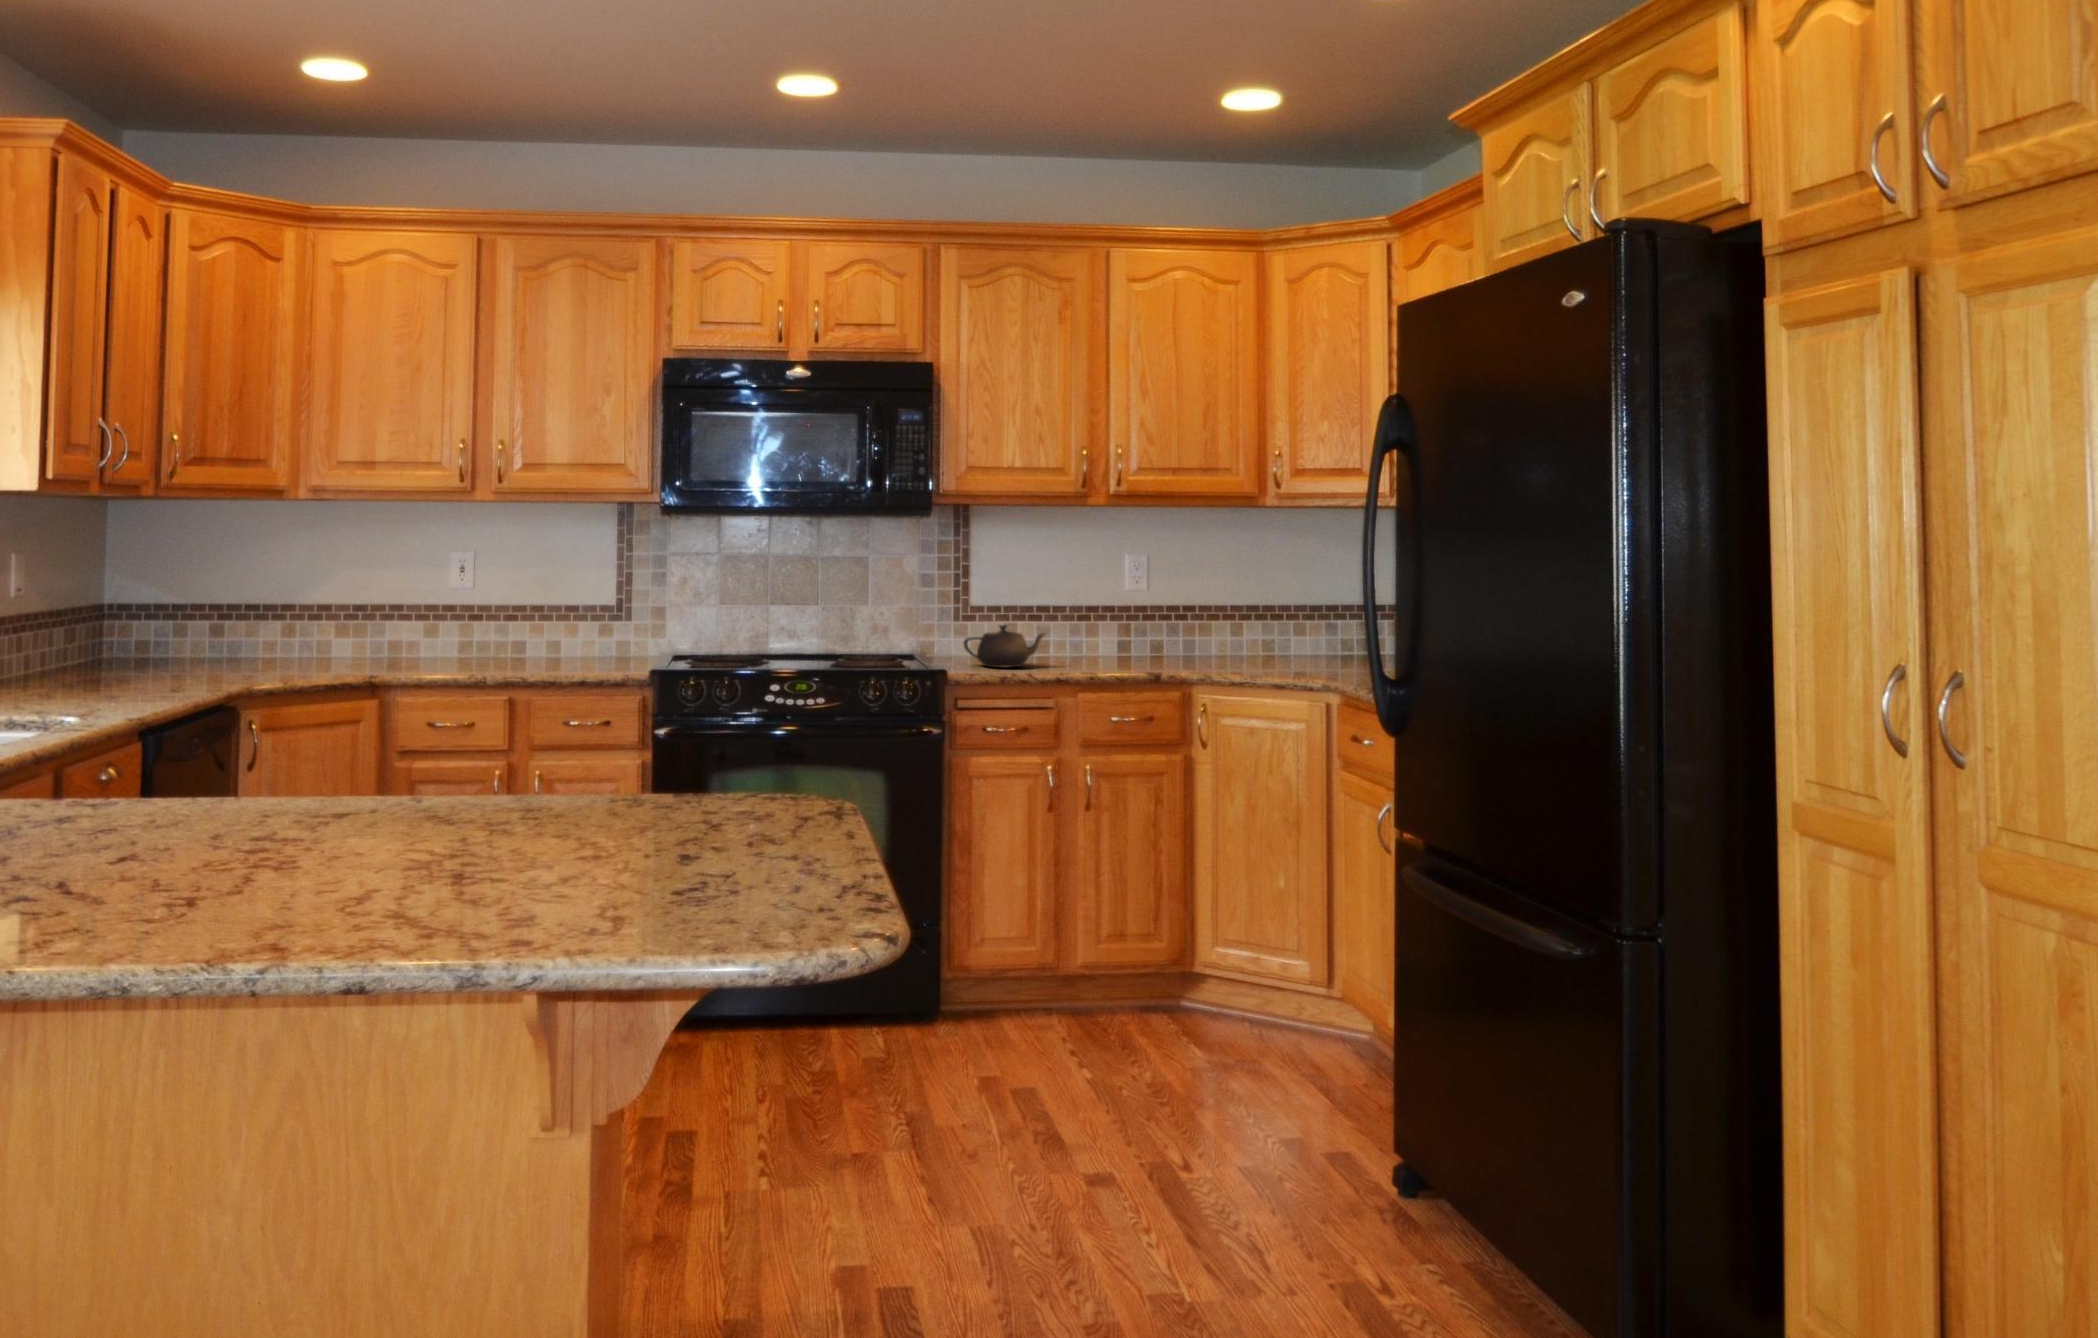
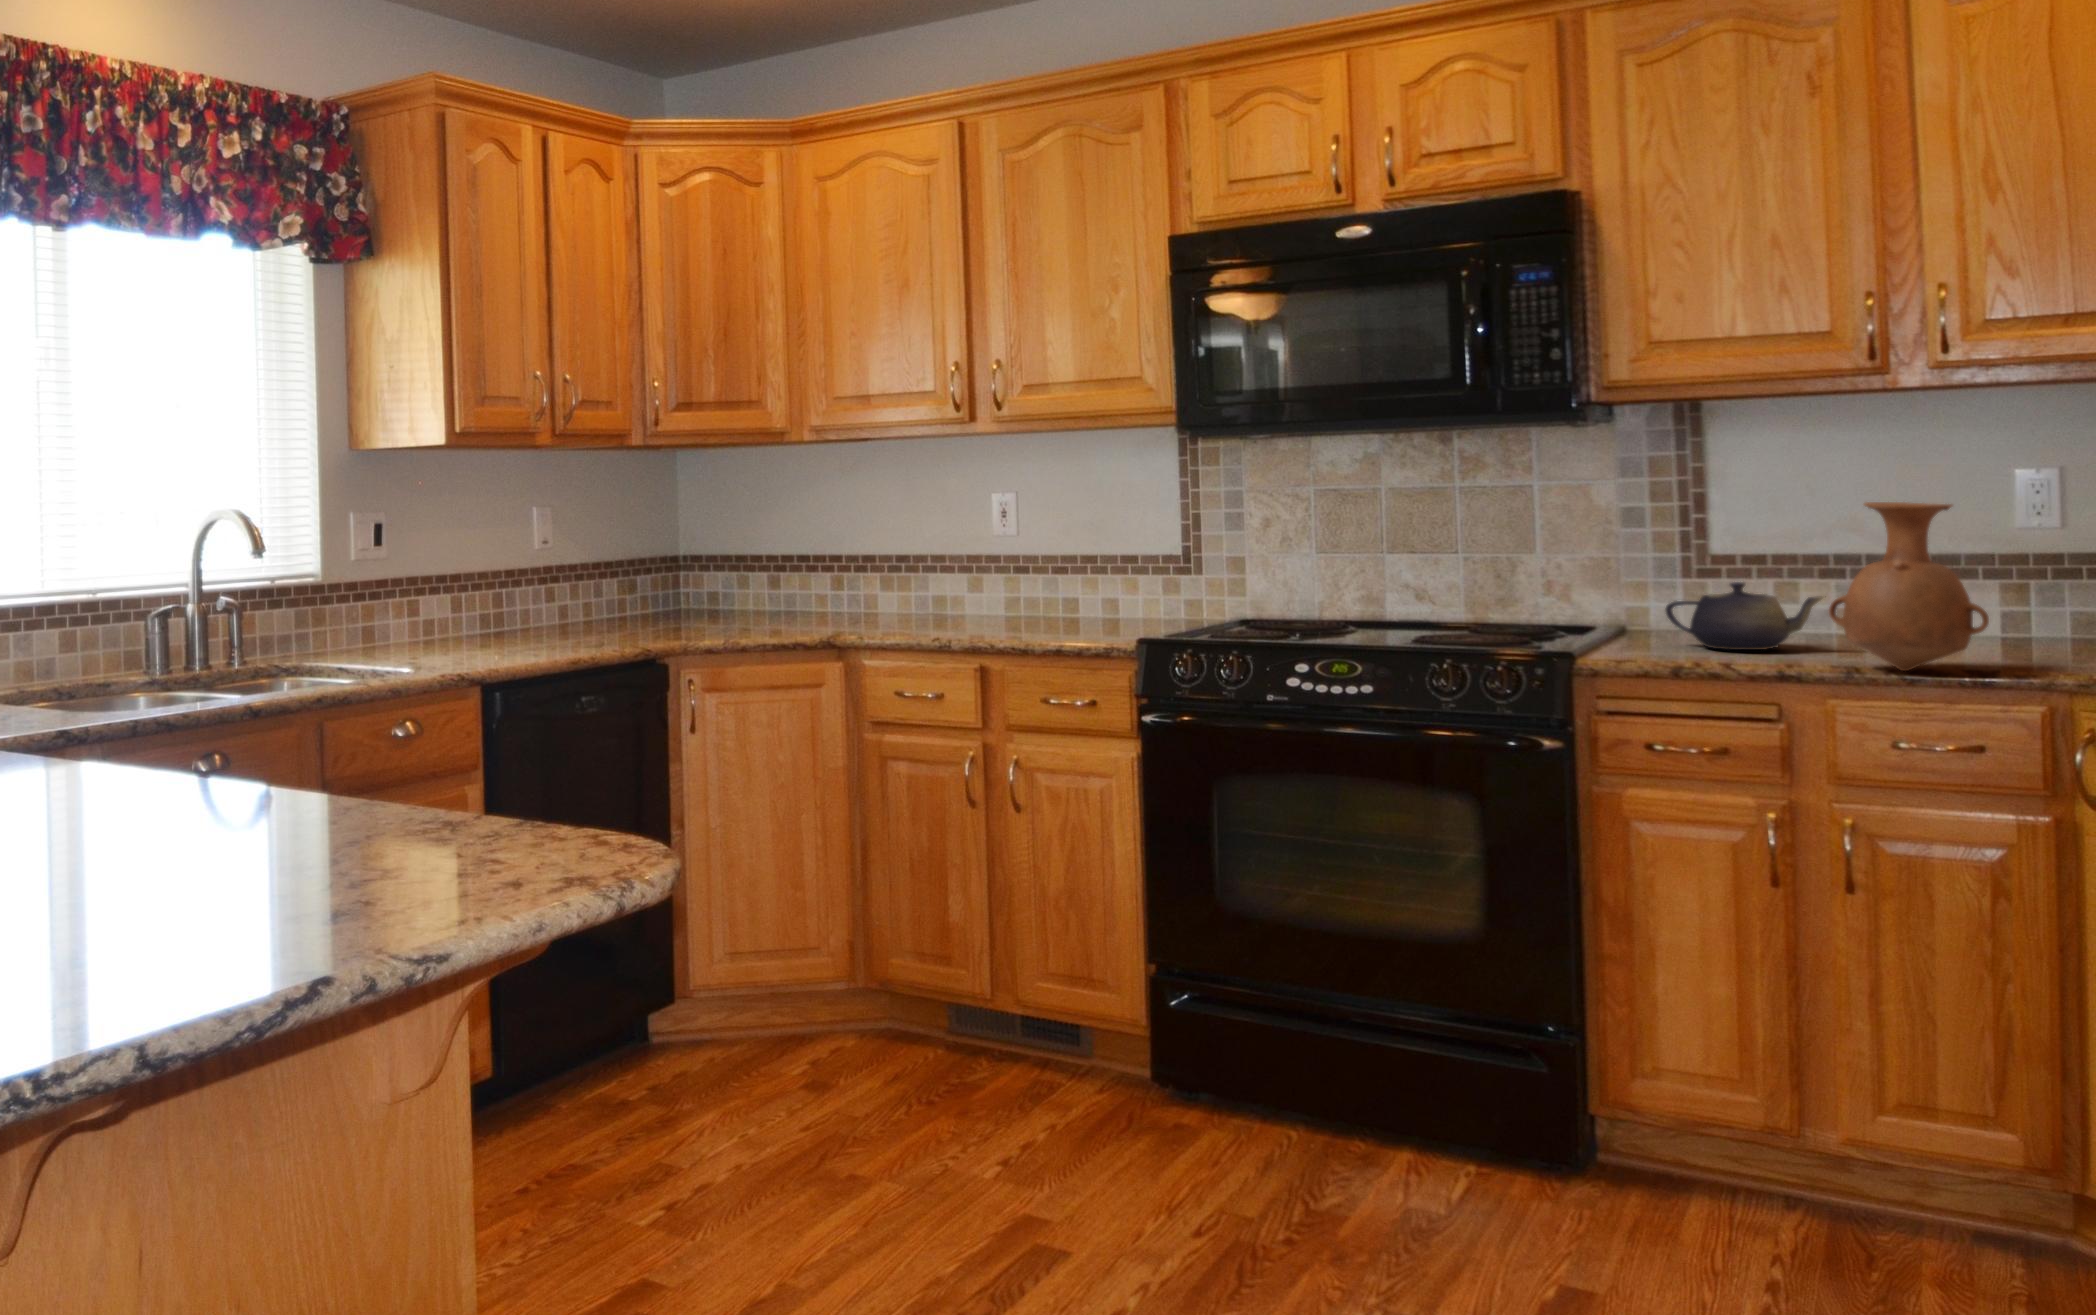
vase: none [1064,577,1141,676] -> present [1829,502,1989,671]

